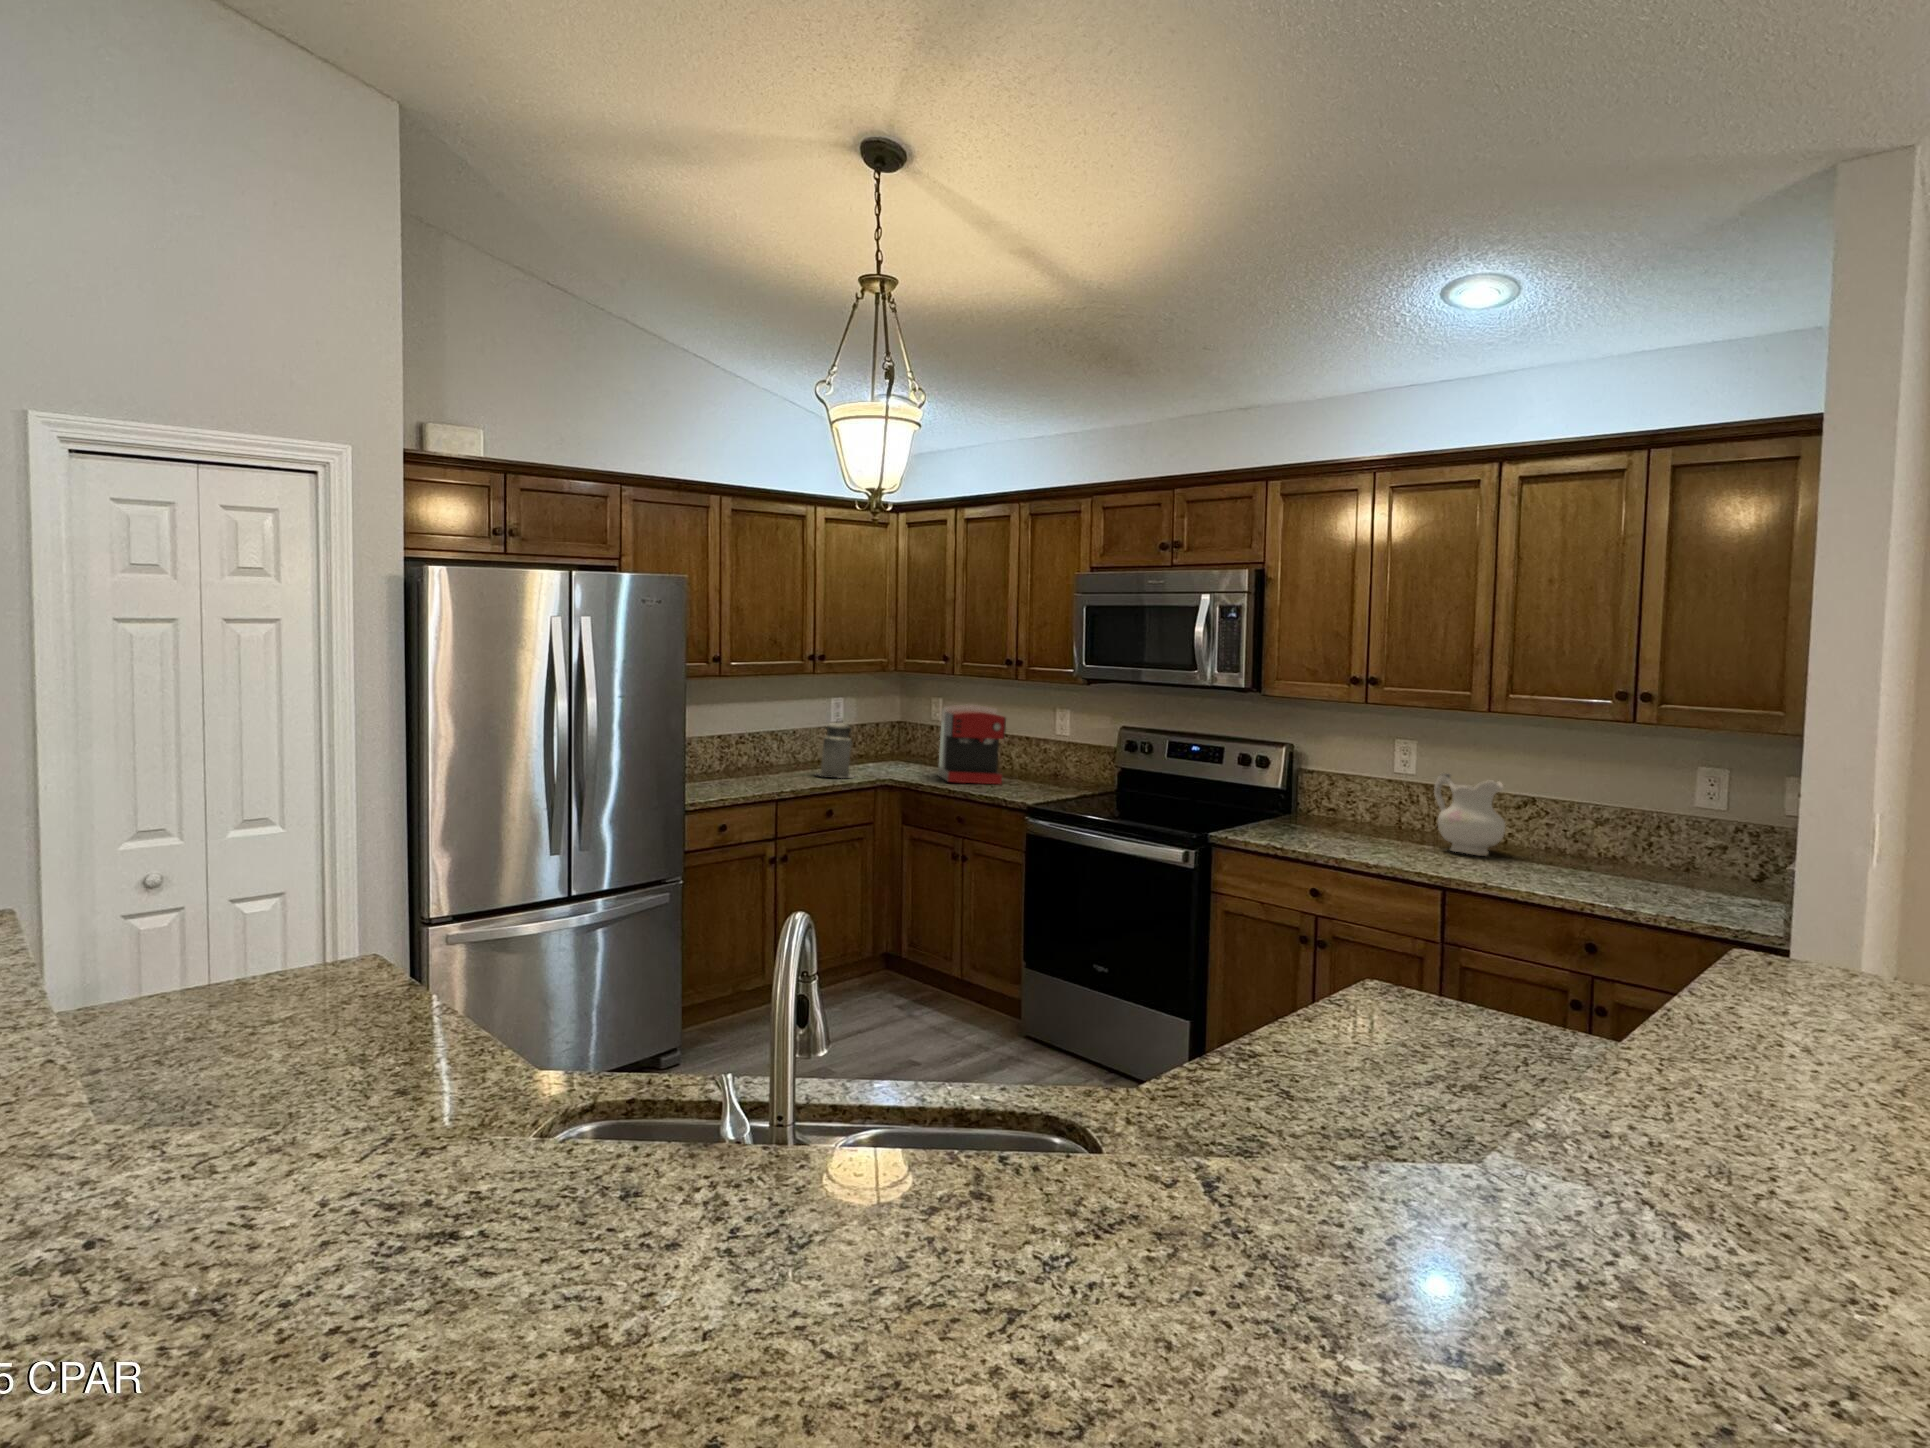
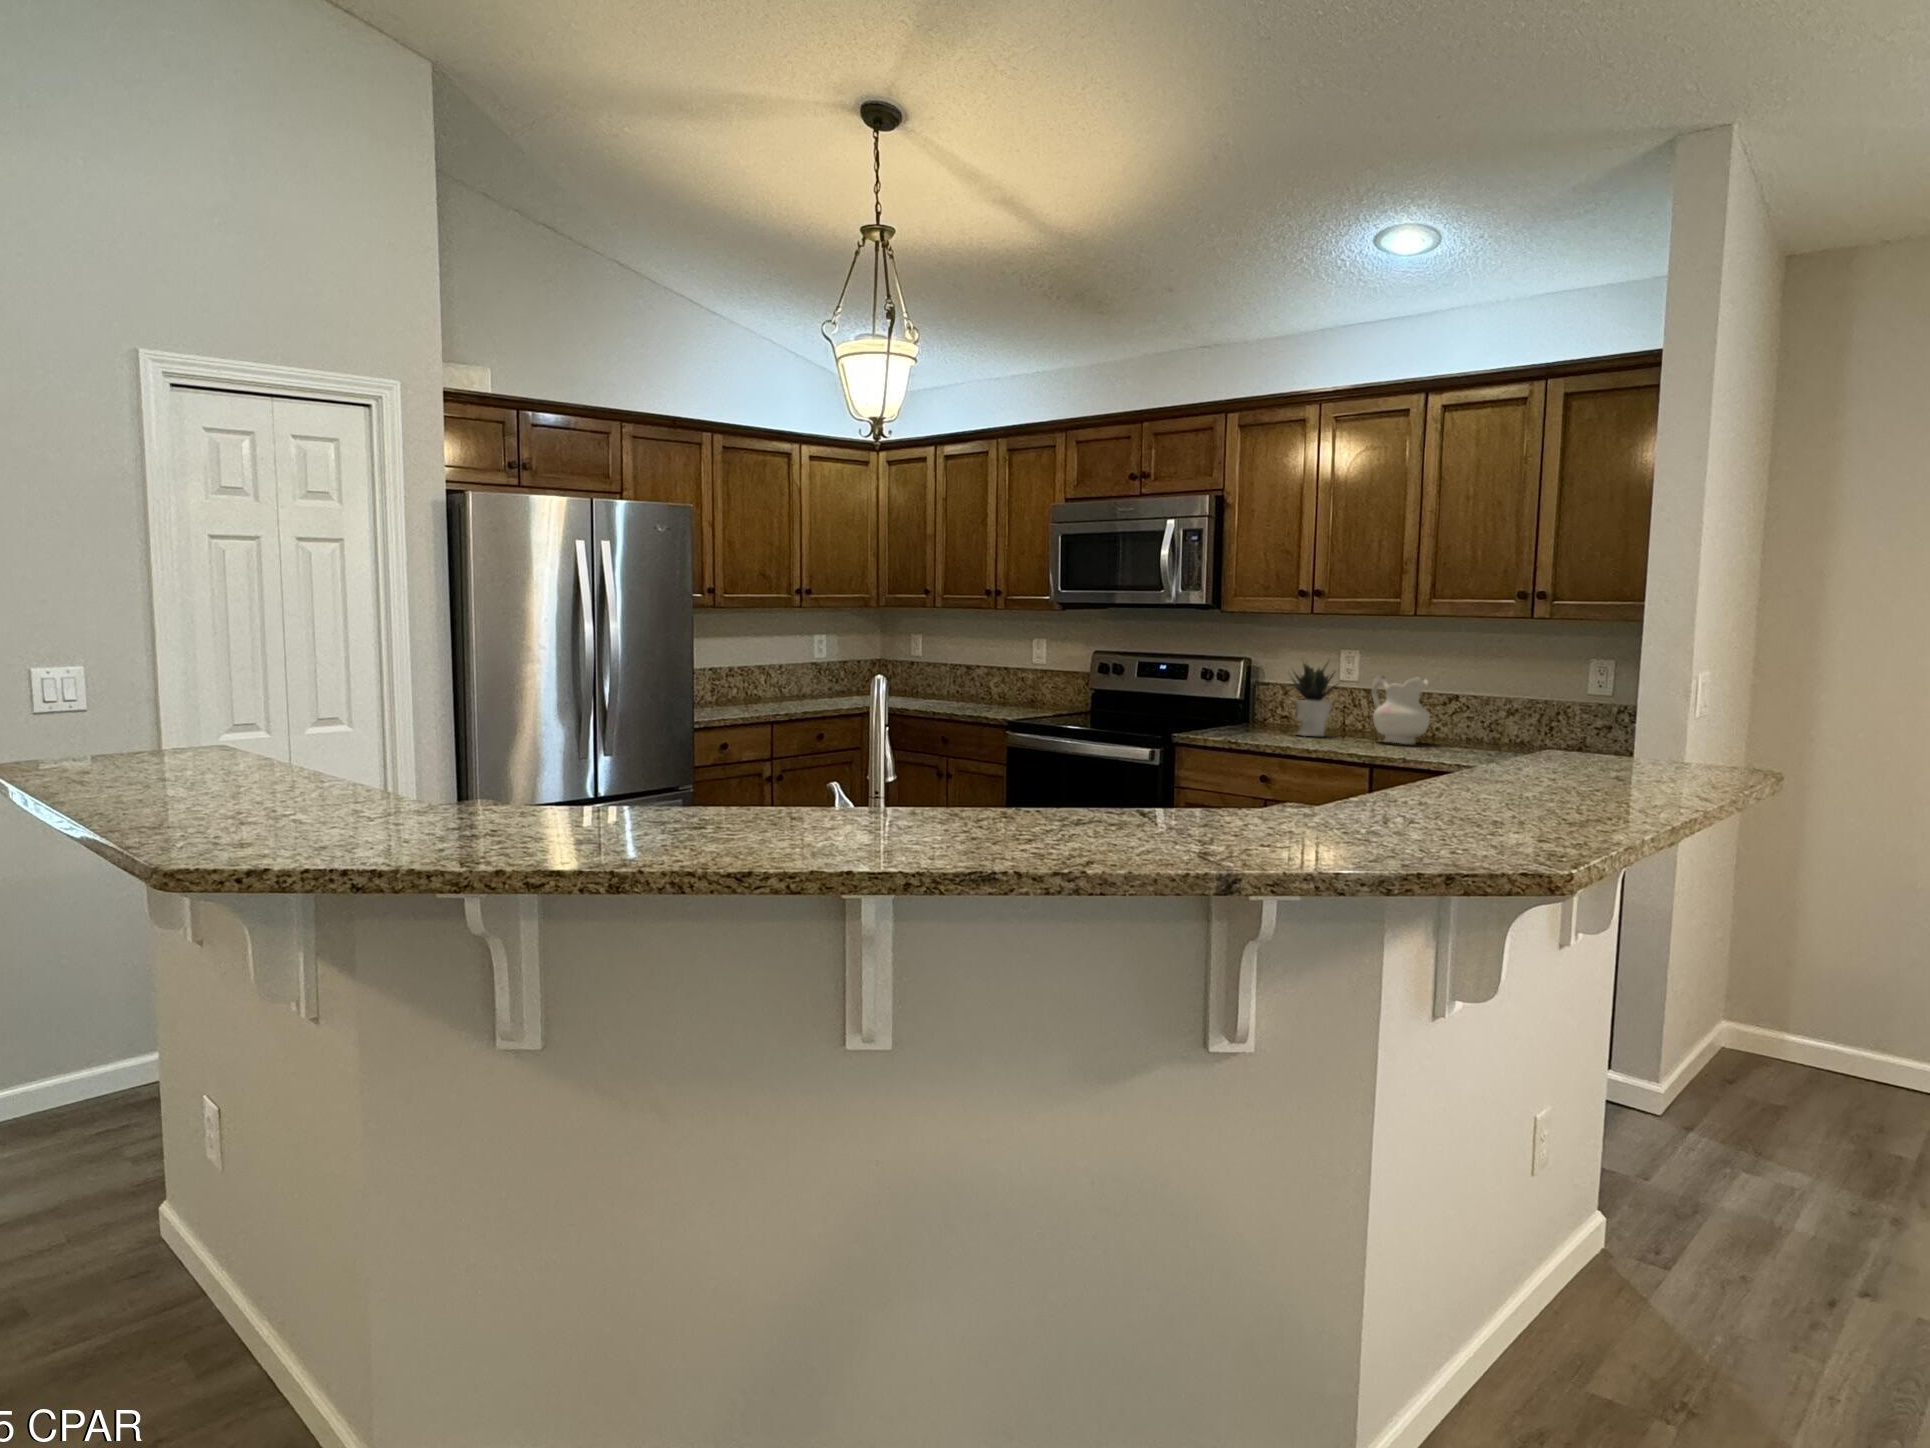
coffee maker: present [938,704,1006,784] -> none [922,636,987,711]
canister: present [818,722,855,778] -> none [803,650,843,707]
potted plant: none [1335,749,1399,838] -> present [1292,662,1338,736]

